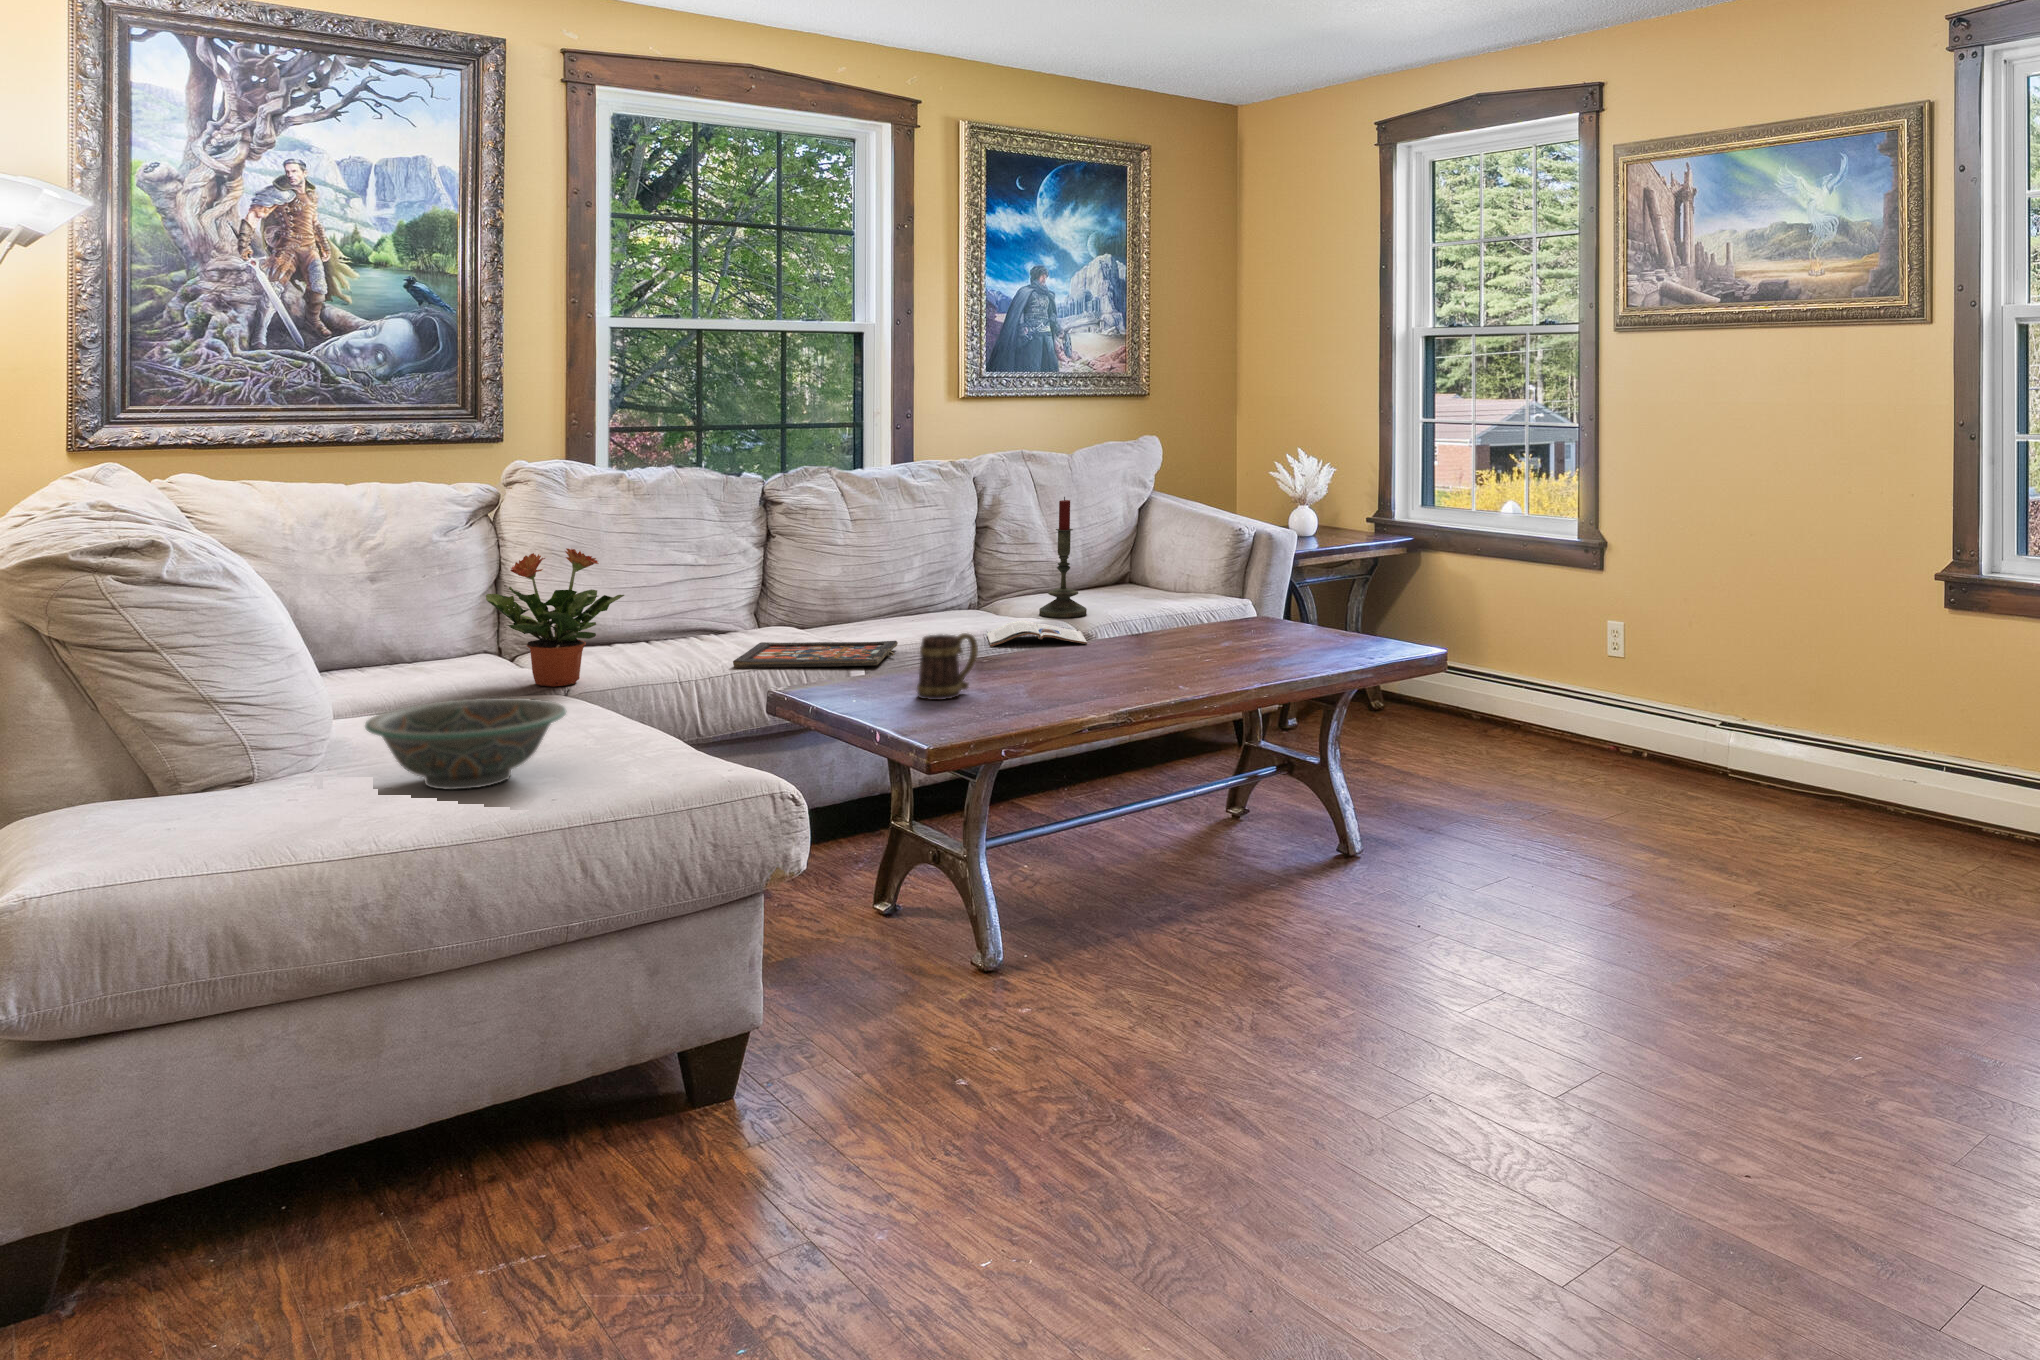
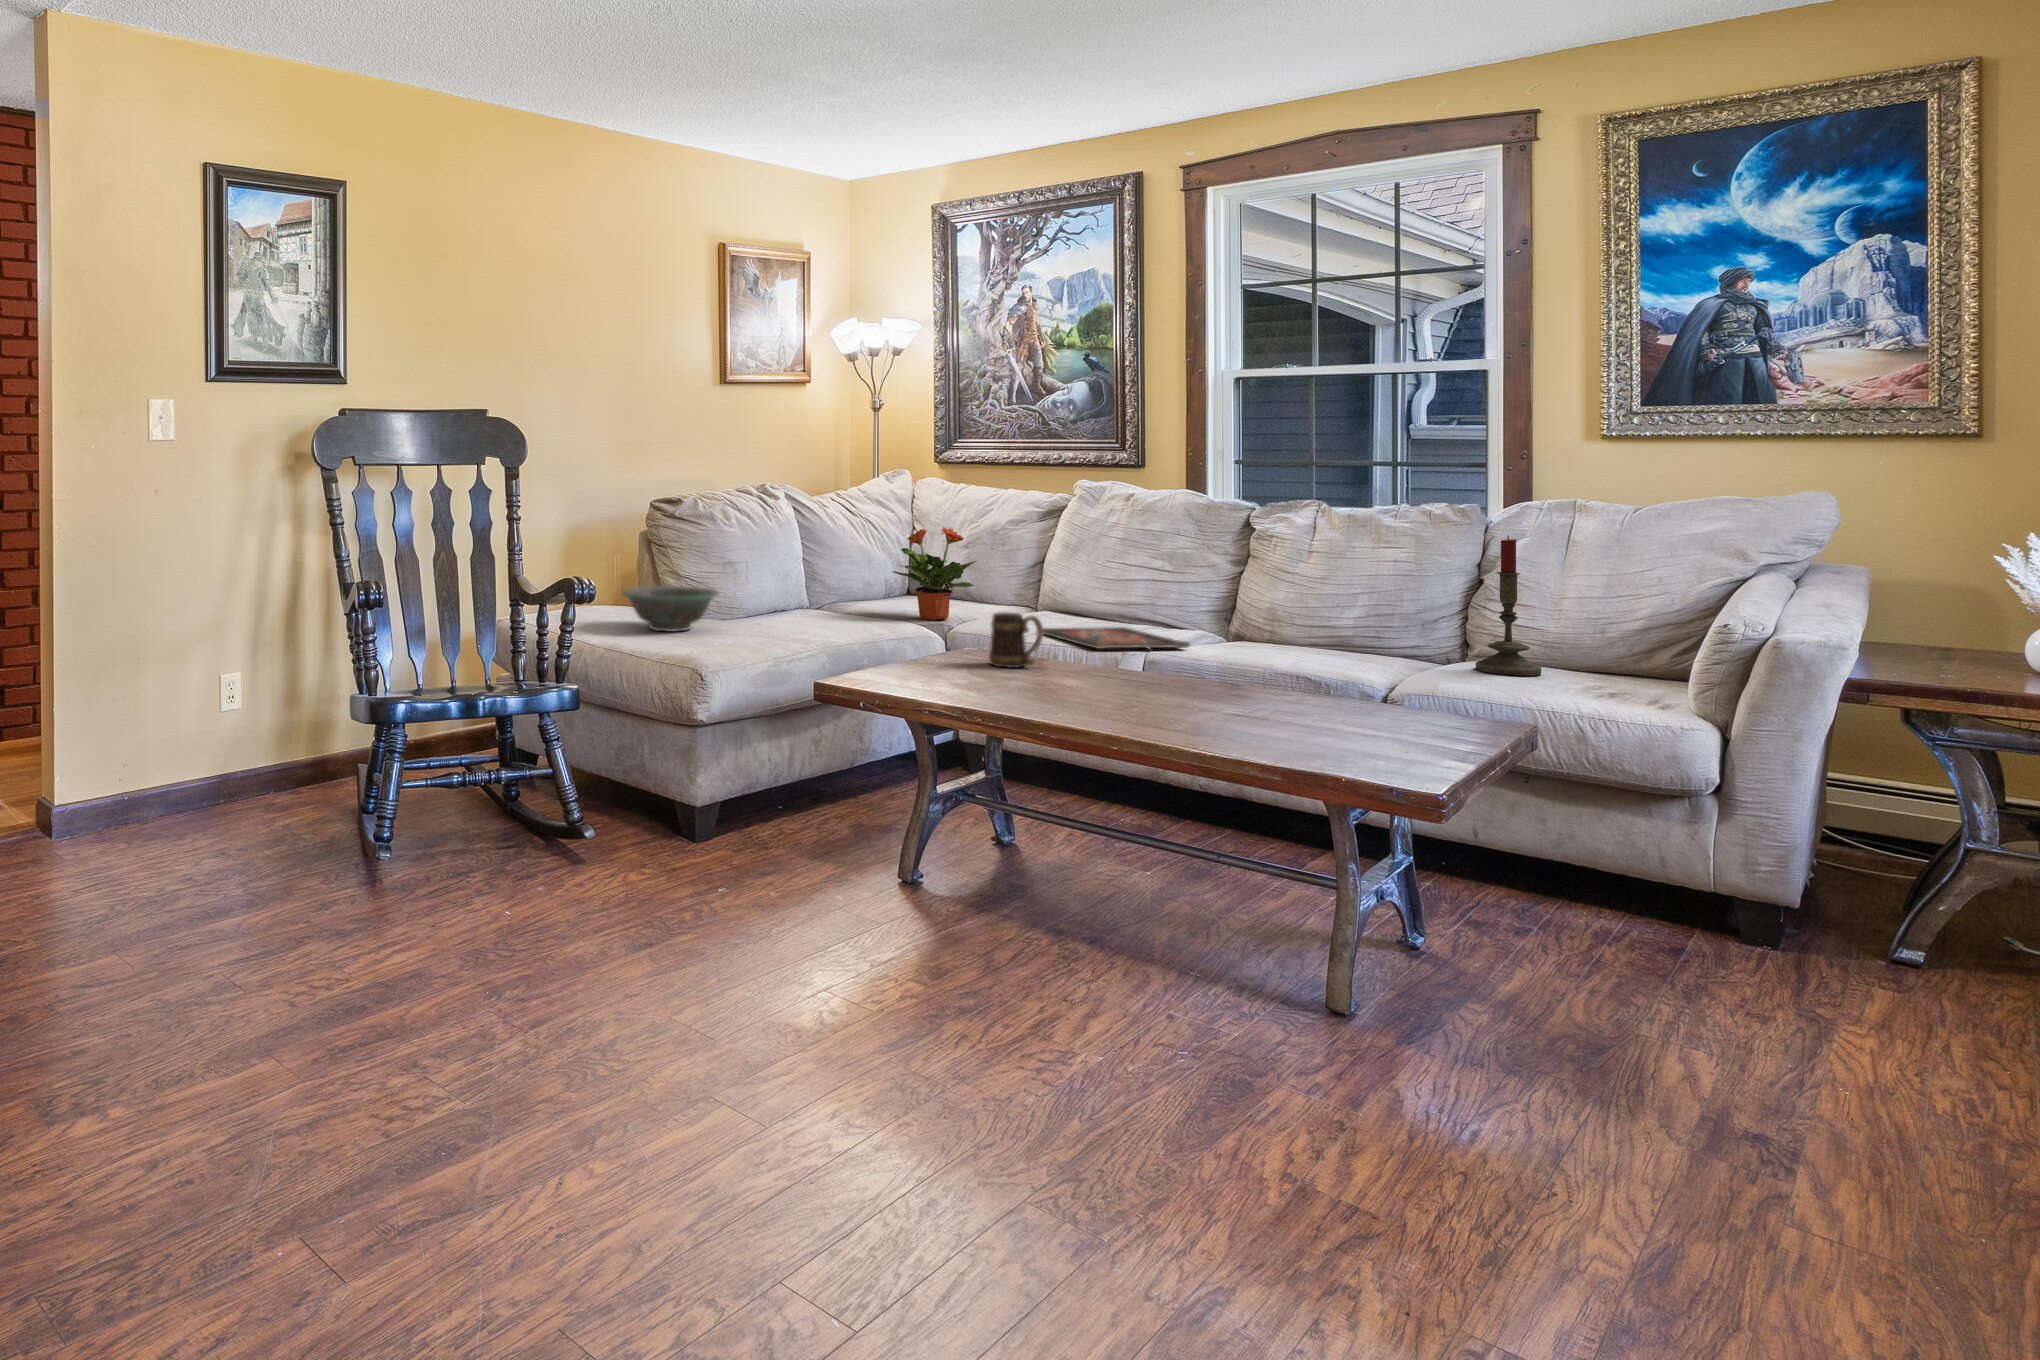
magazine: present [987,621,1087,647] -> none [1259,652,1398,681]

